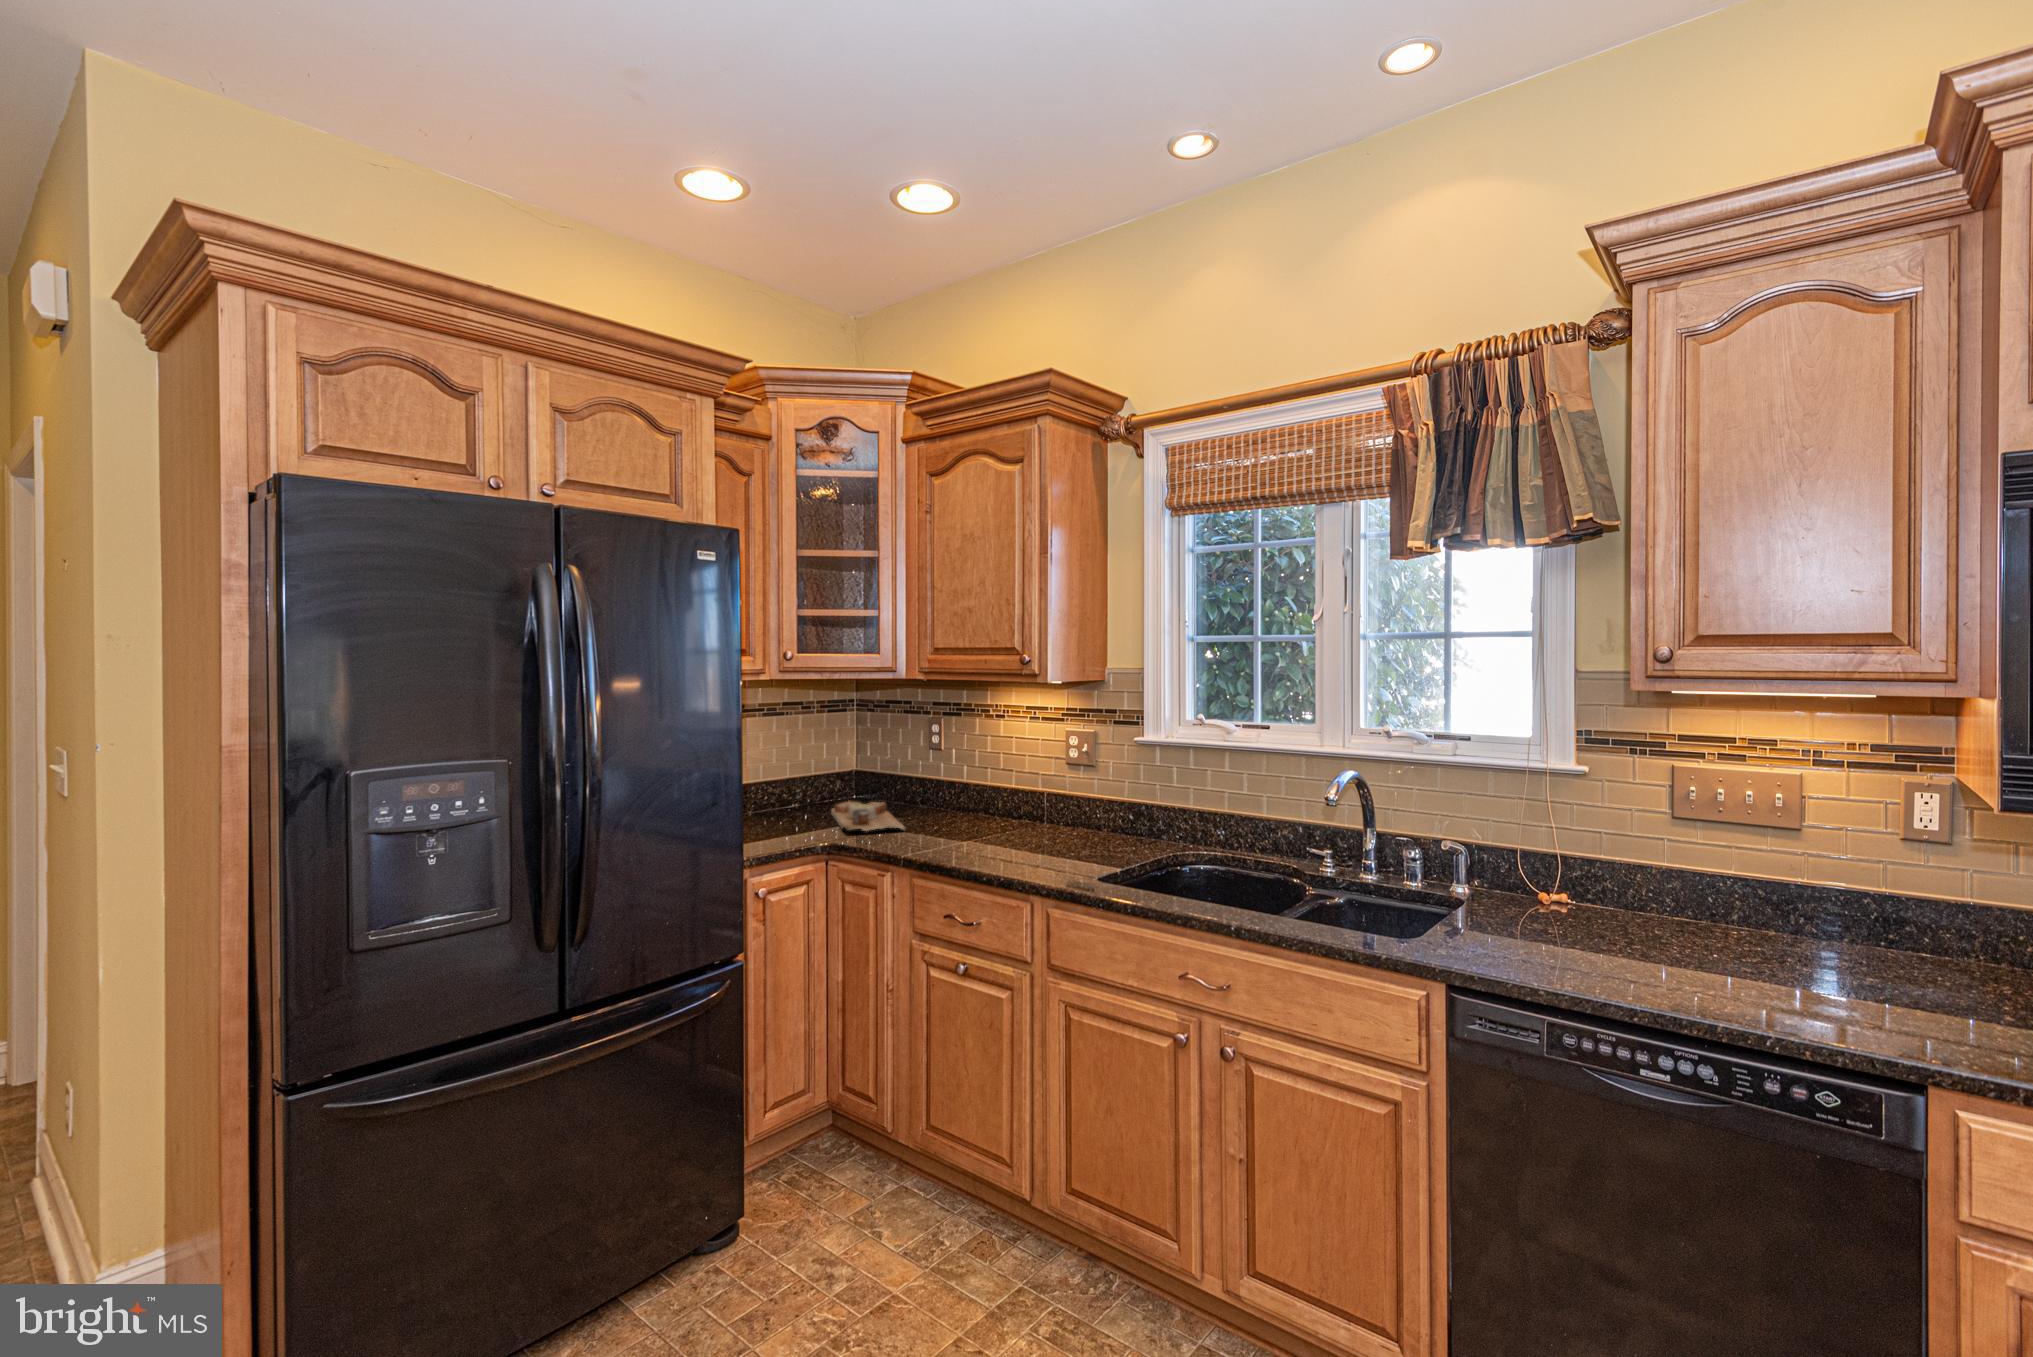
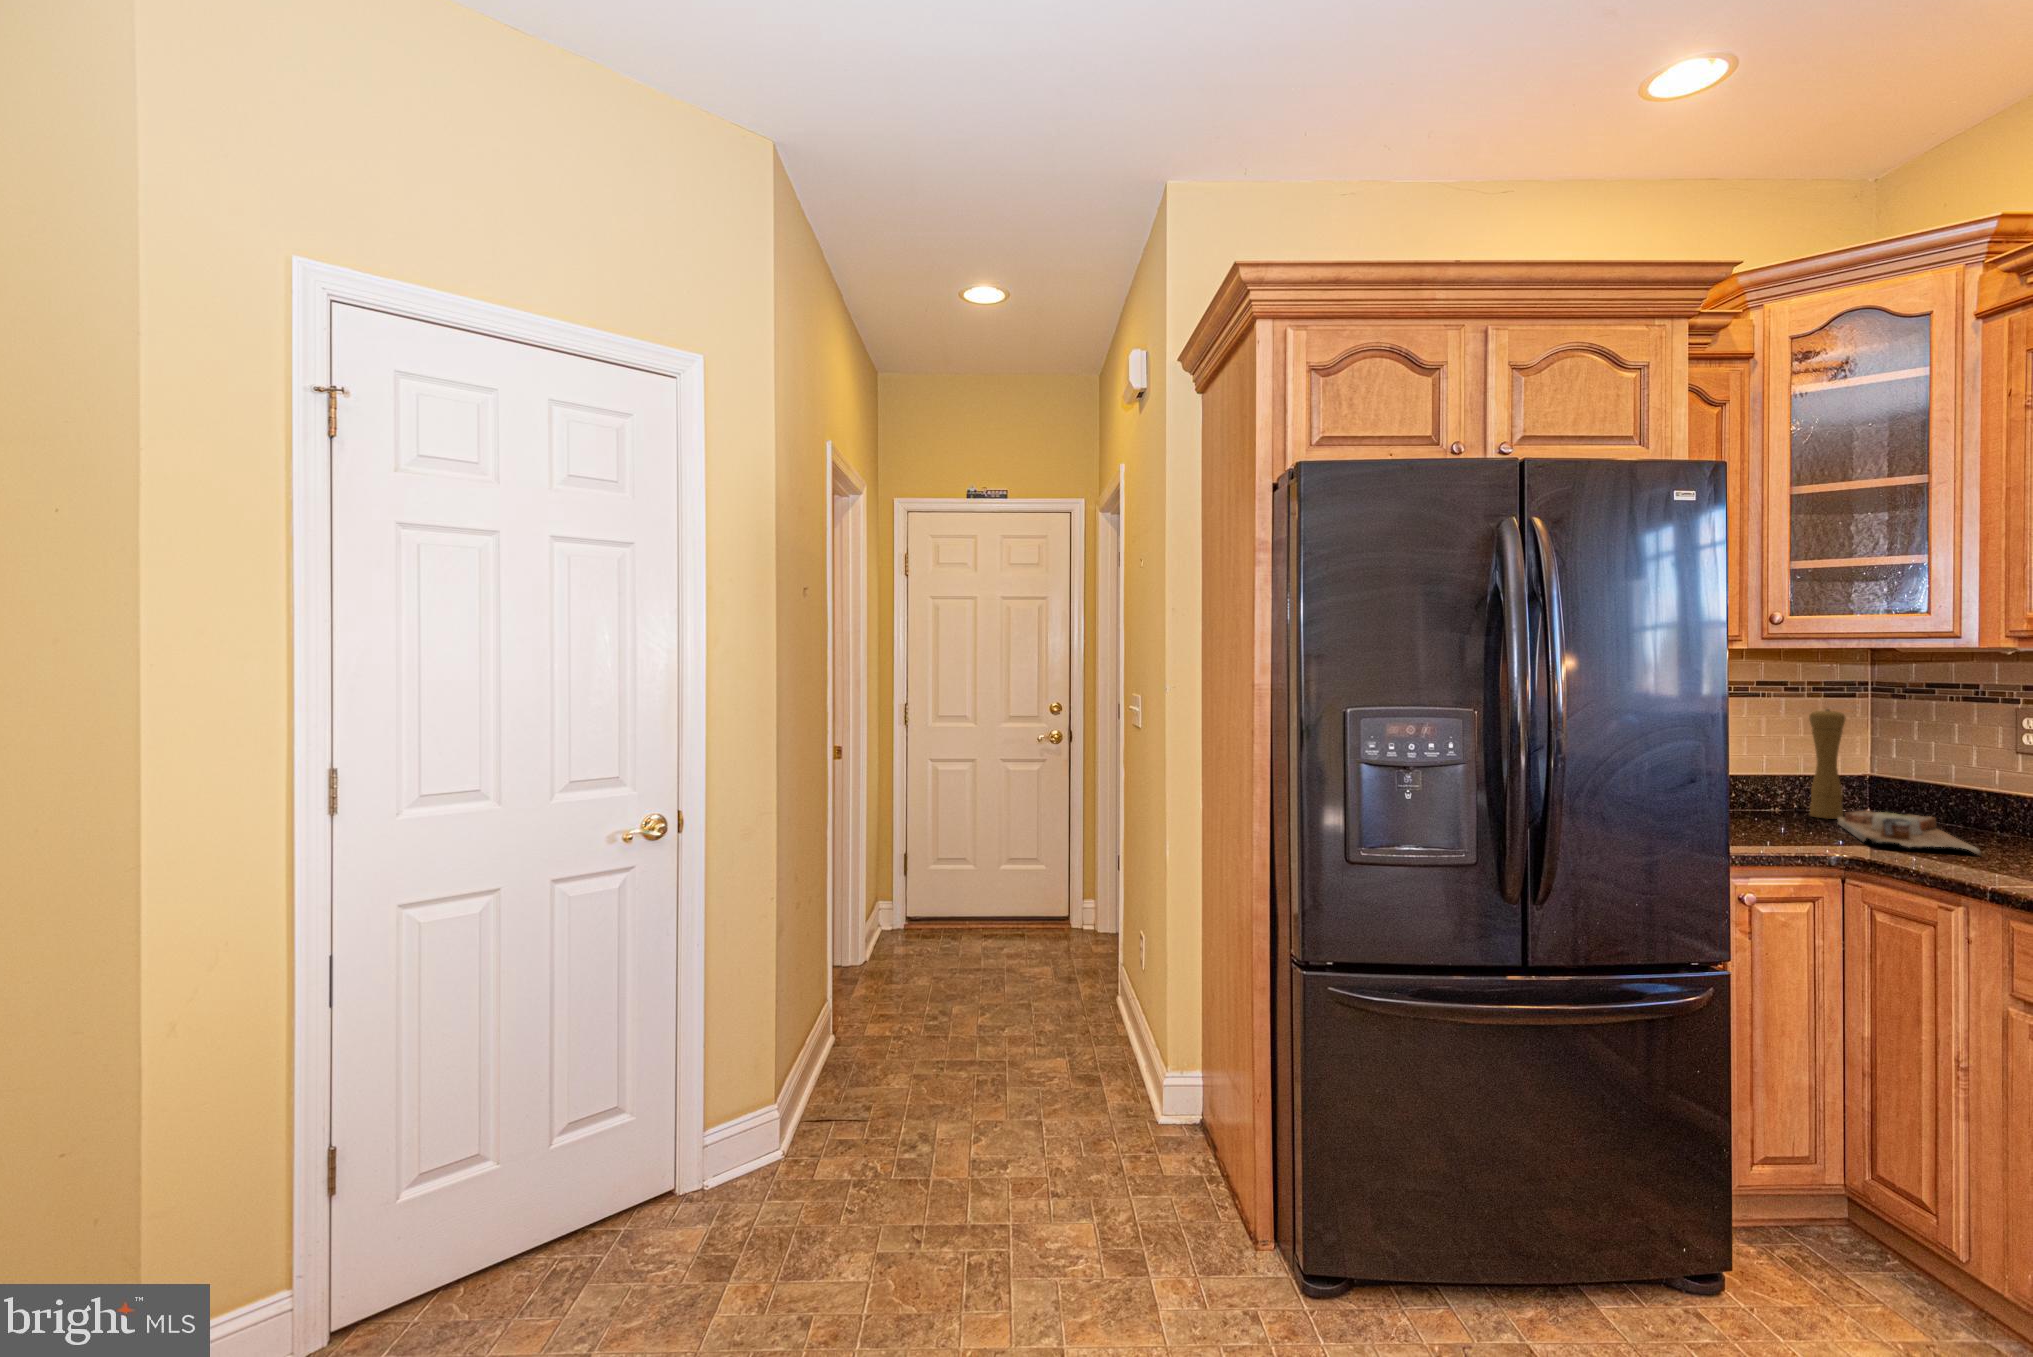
pepper mill: none [815,723,837,809] -> present [1809,709,1846,819]

